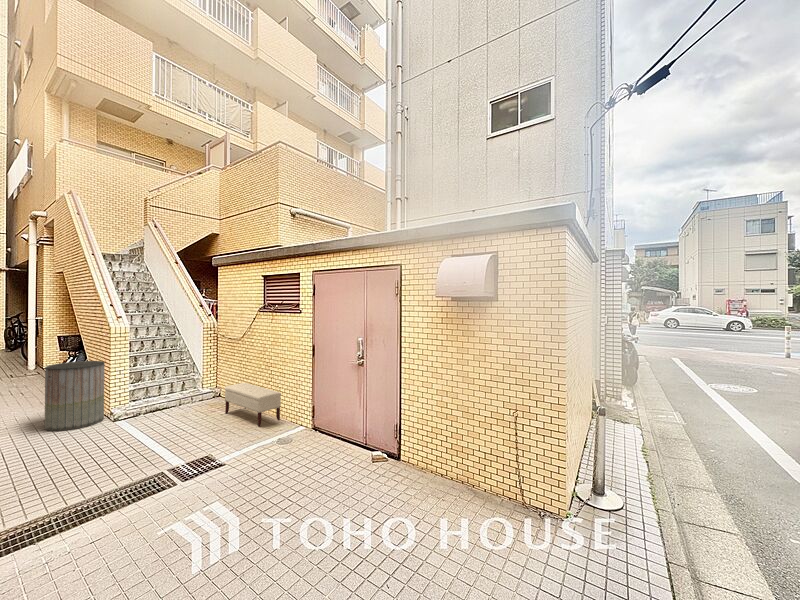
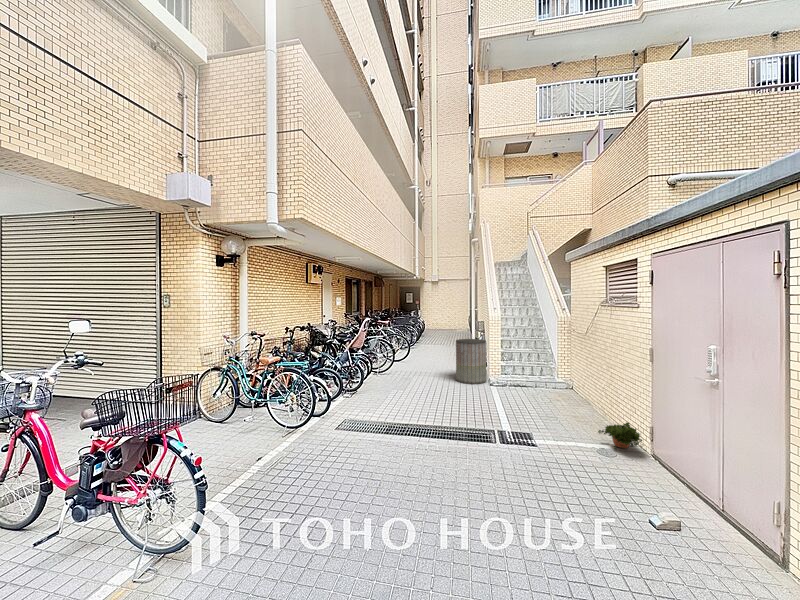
bench: present [225,383,281,427] -> none [568,377,621,428]
potted plant: none [272,412,306,439] -> present [598,422,642,449]

